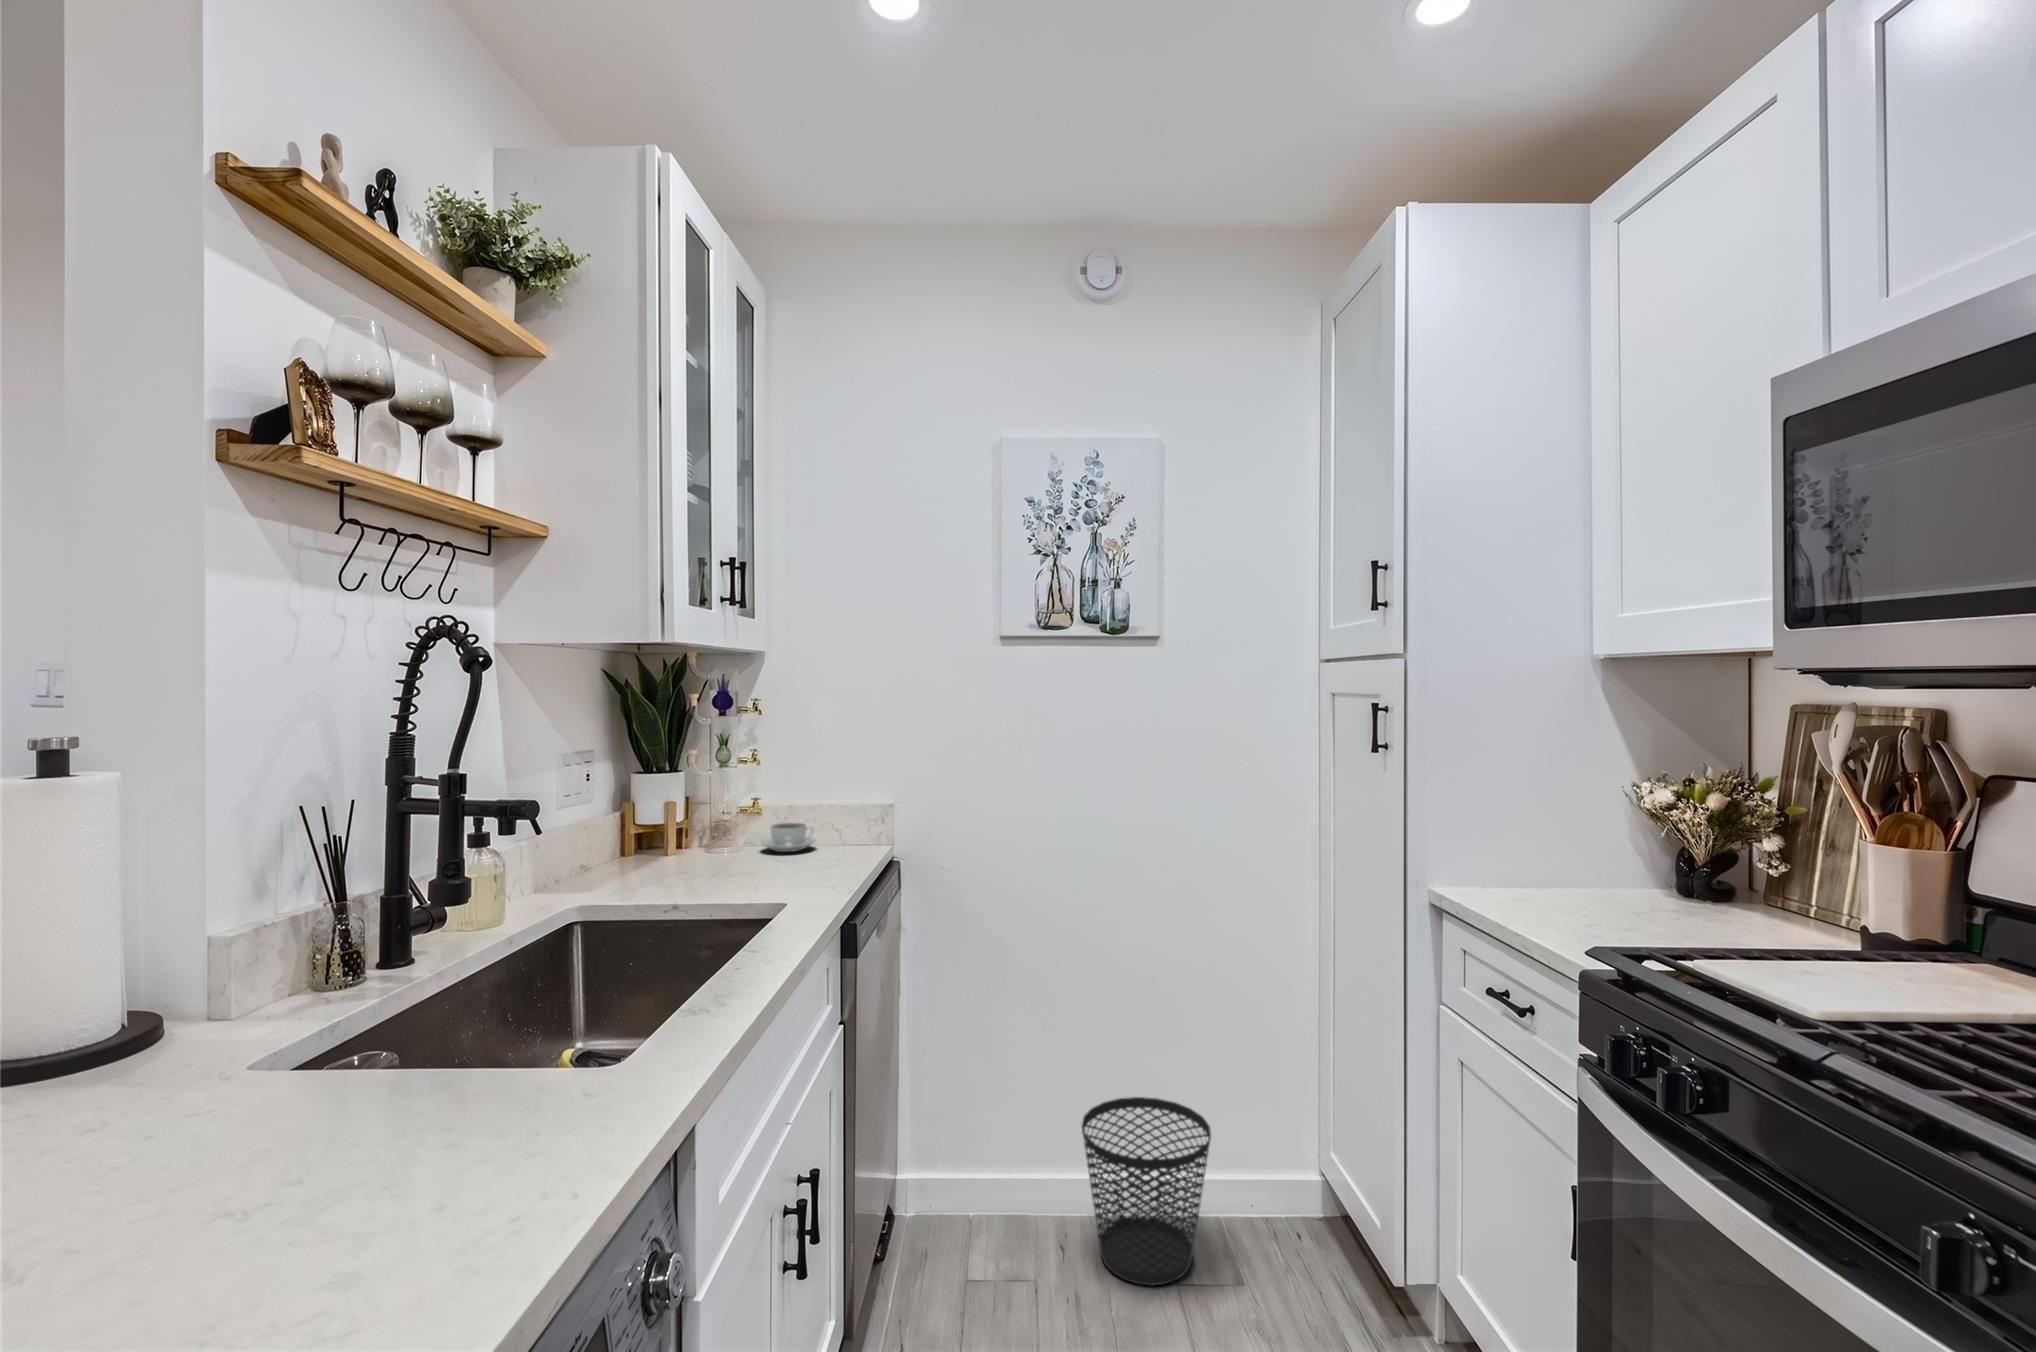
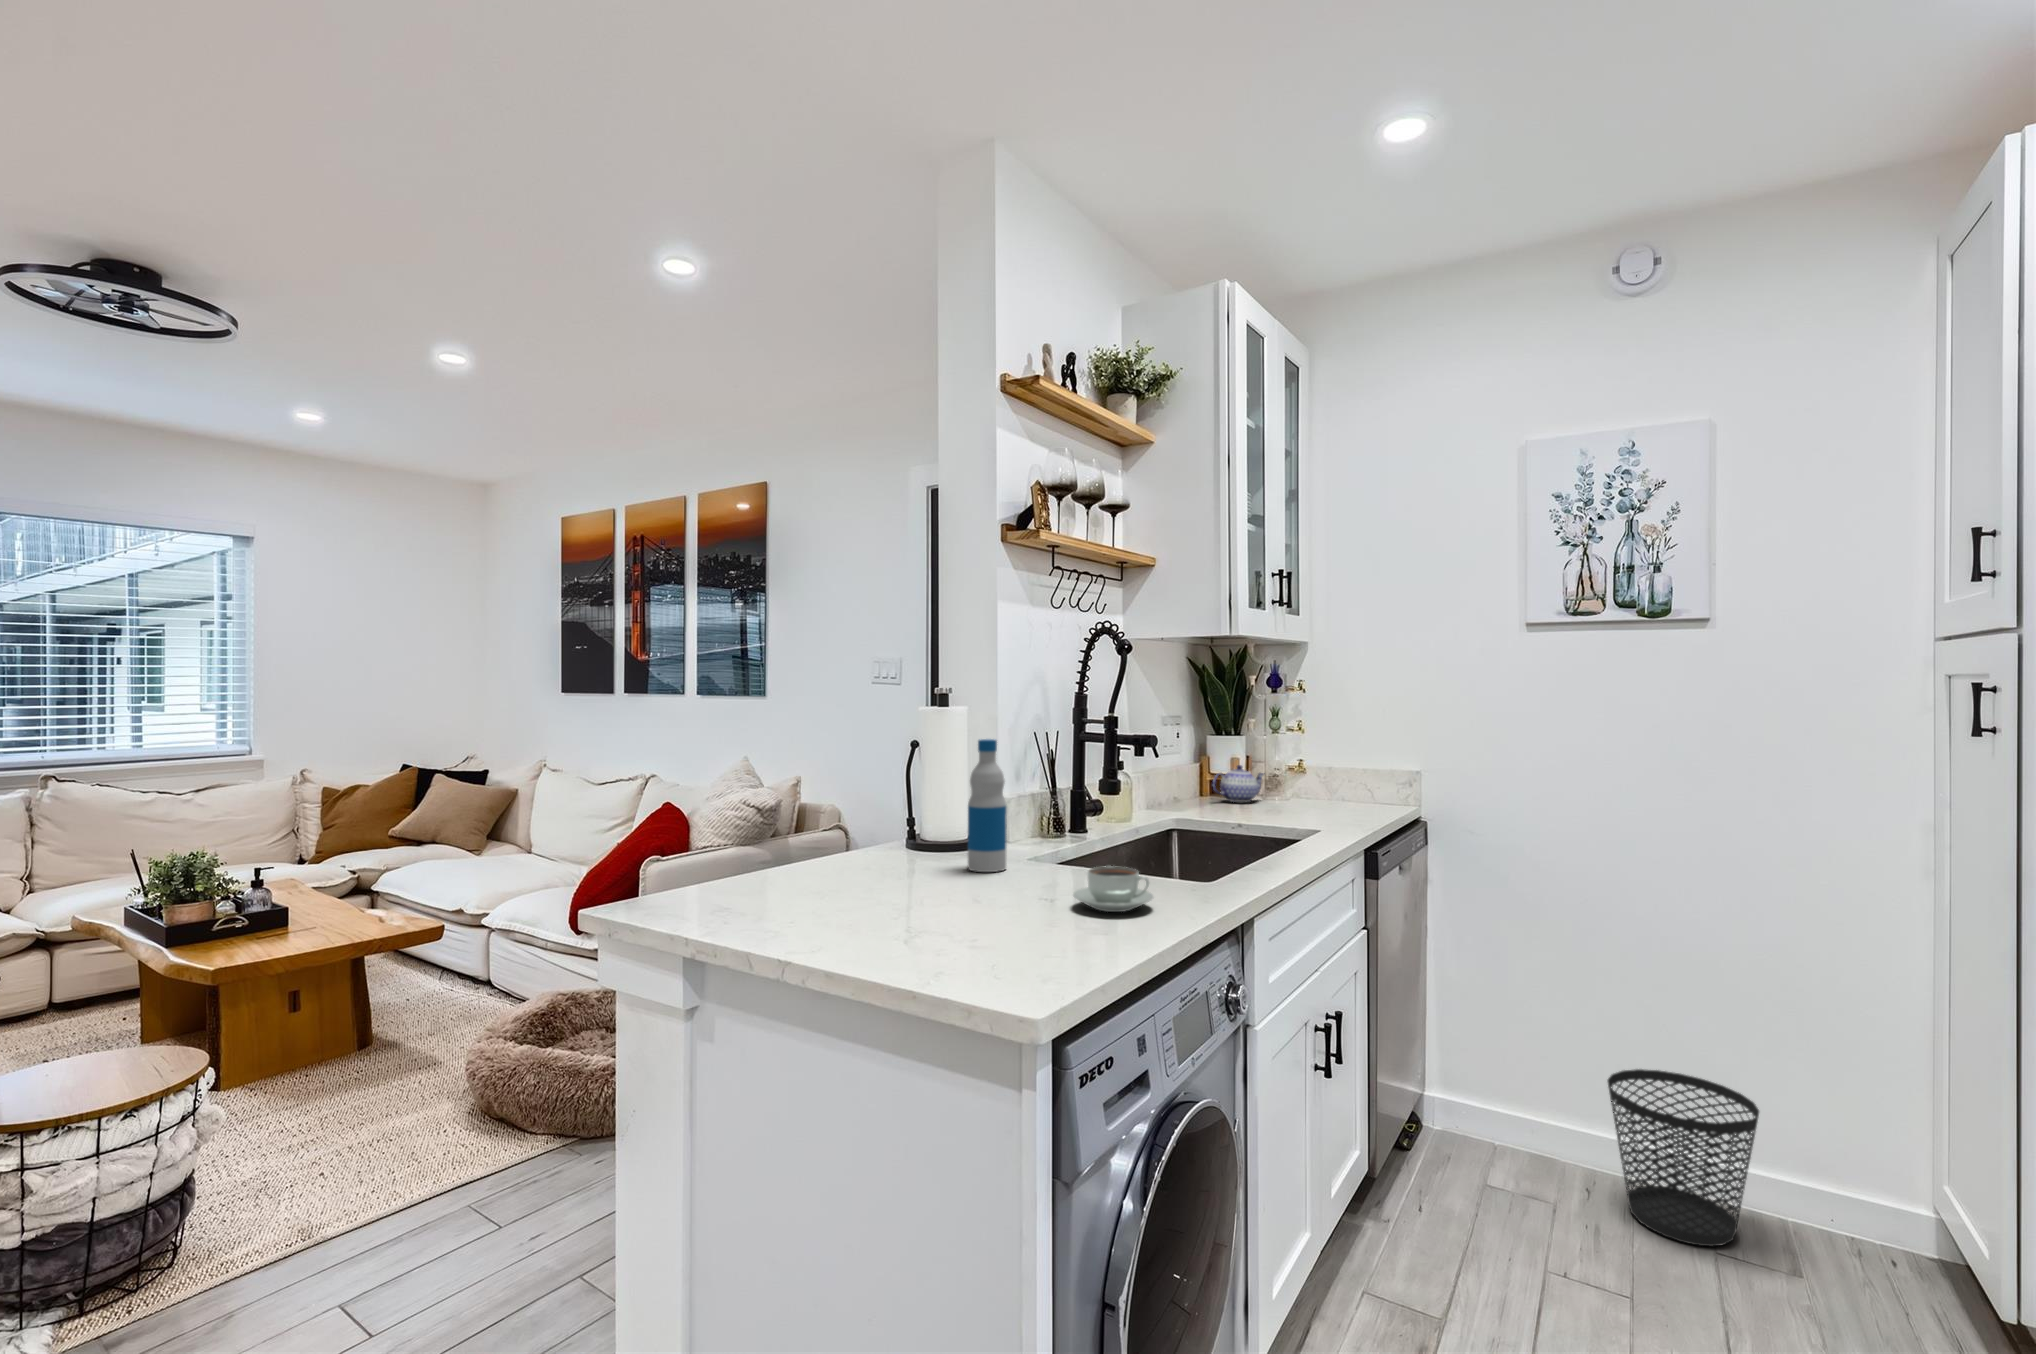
teapot: none [637,810,709,860] -> present [1213,765,1263,802]
coffee cup: present [761,823,816,852] -> present [1073,866,1153,912]
bottle: none [75,846,186,1132] -> present [968,739,1007,872]

